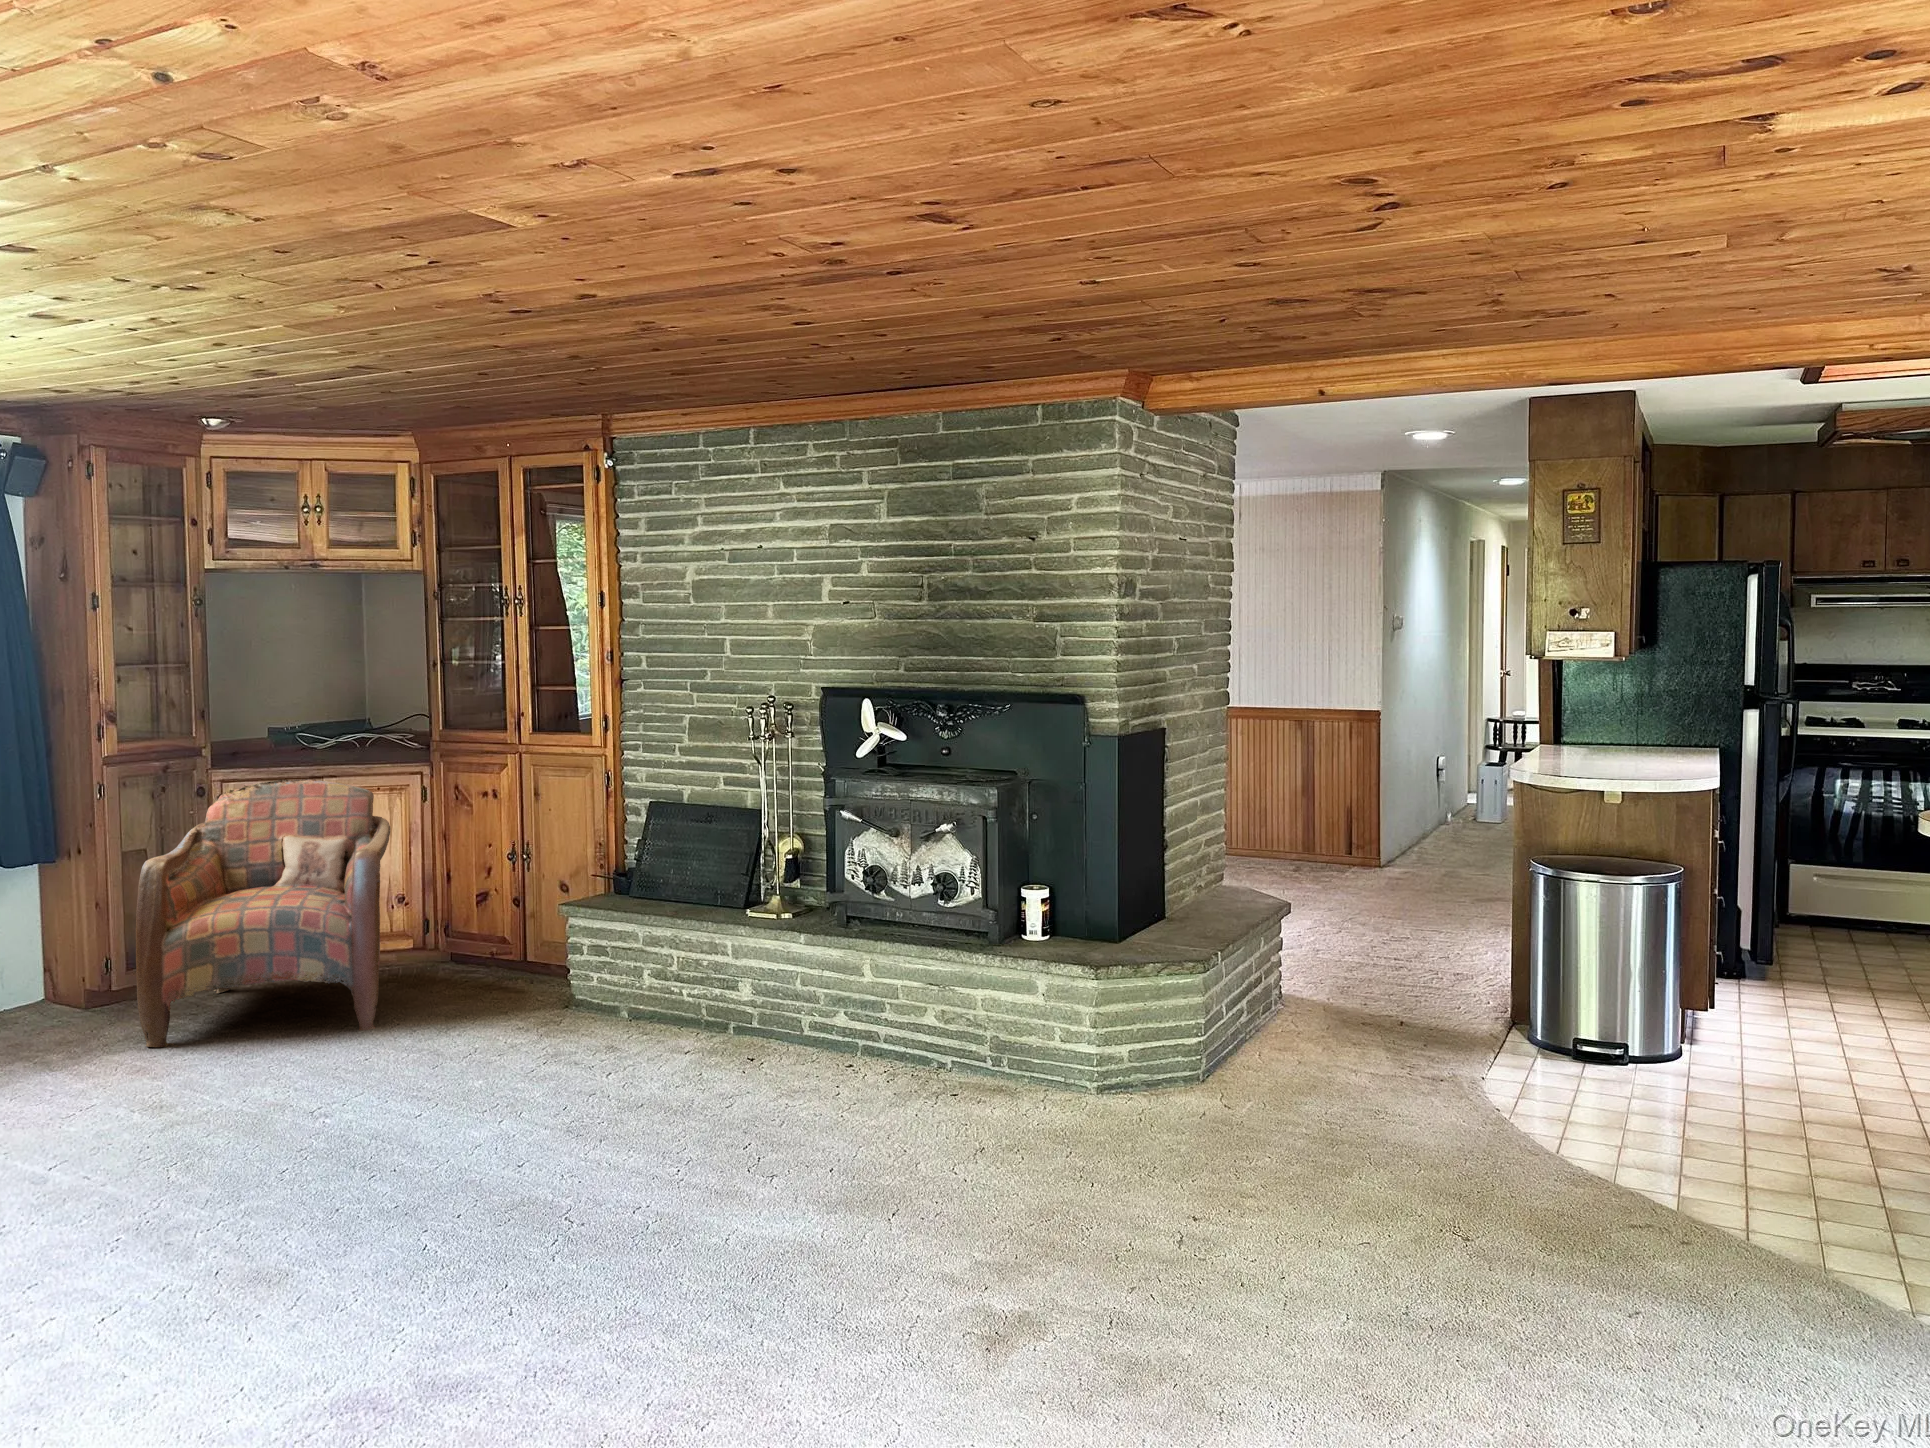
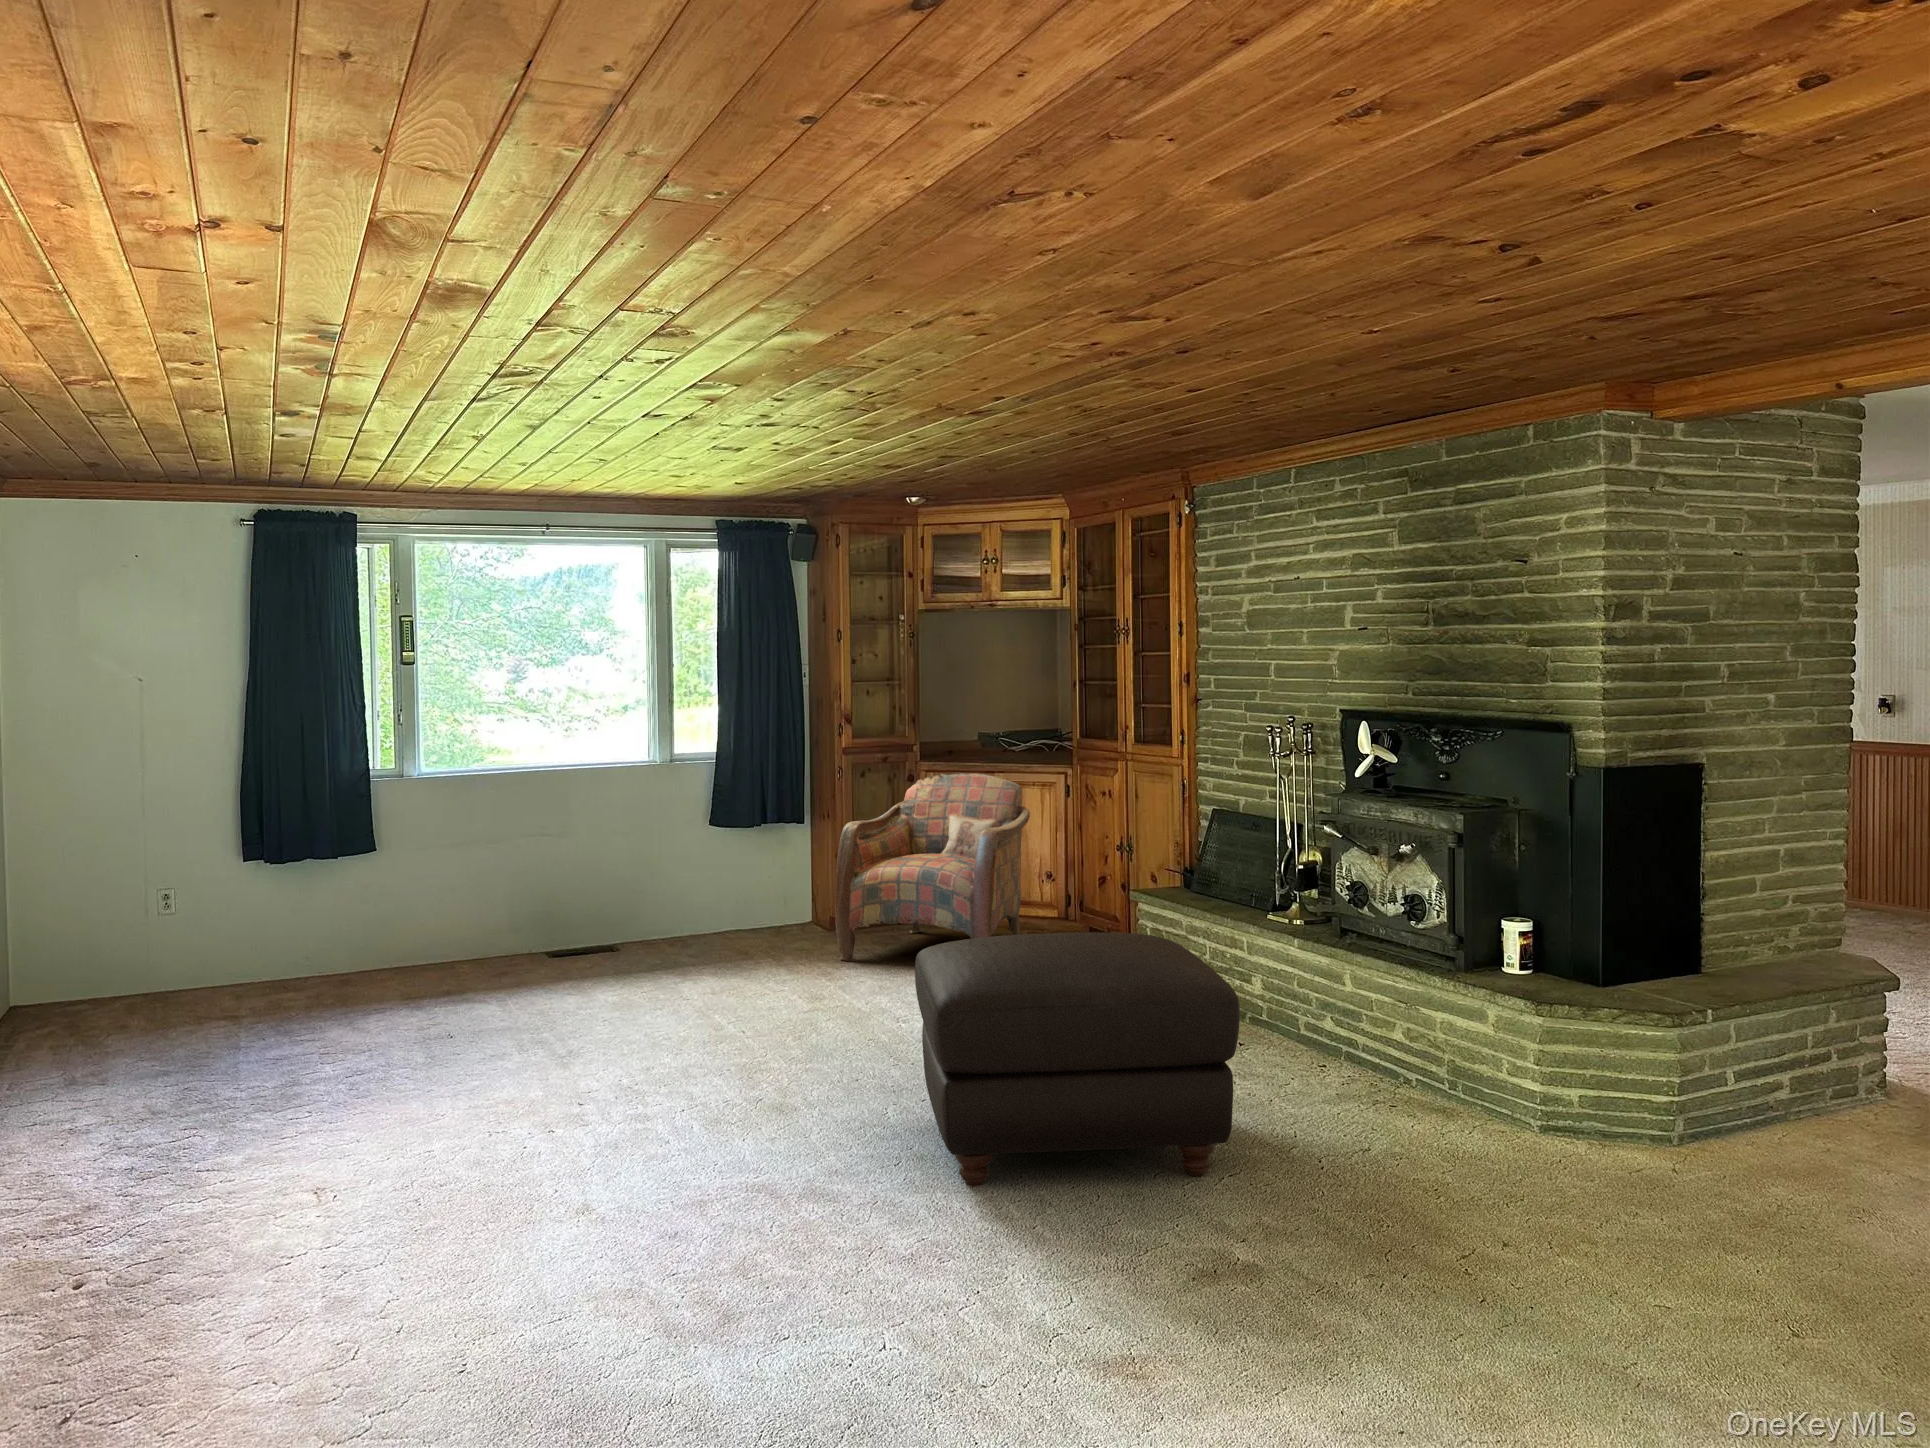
ottoman: none [463,960,909,1320] -> present [915,932,1240,1186]

